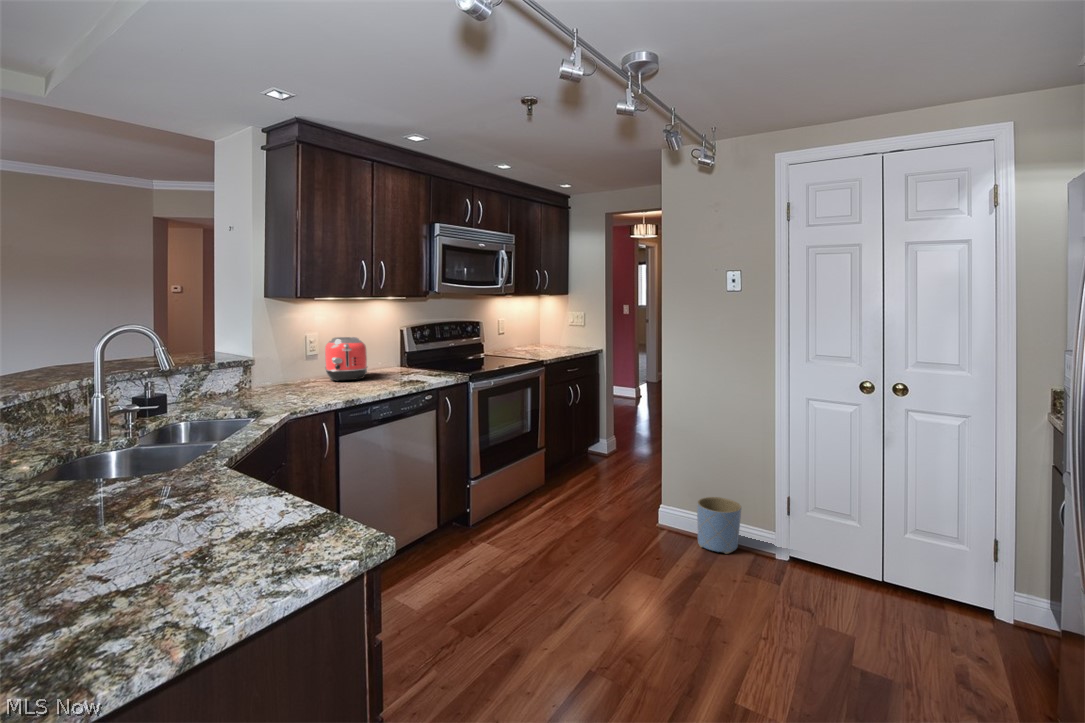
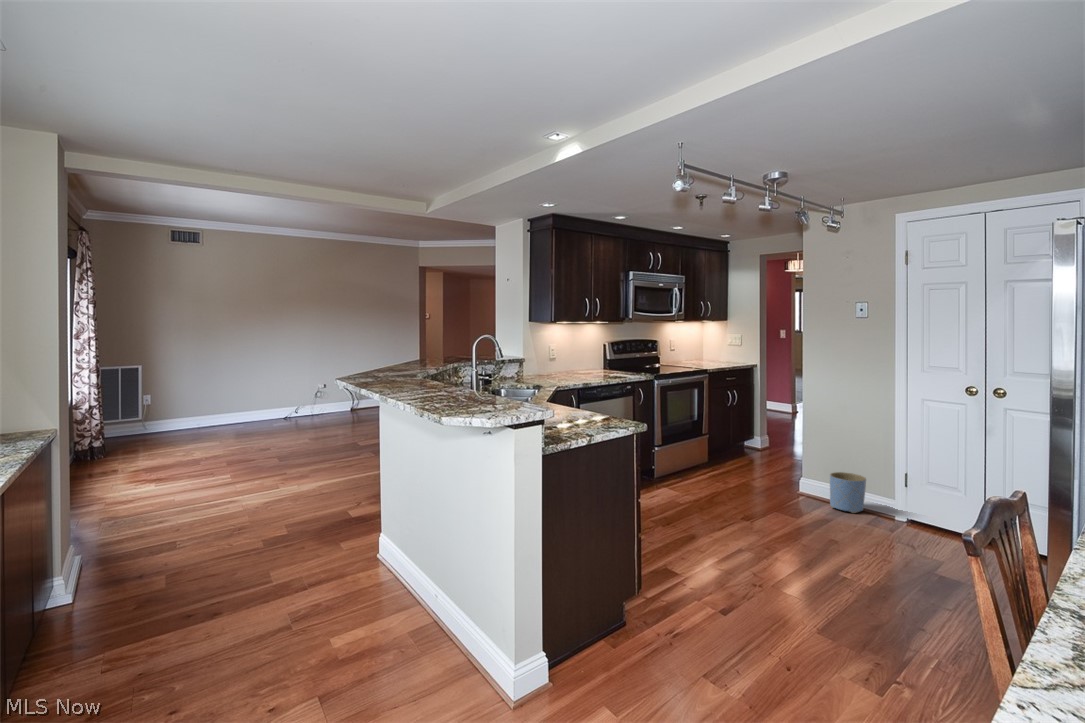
toaster: present [325,337,368,381] -> none [559,349,587,377]

